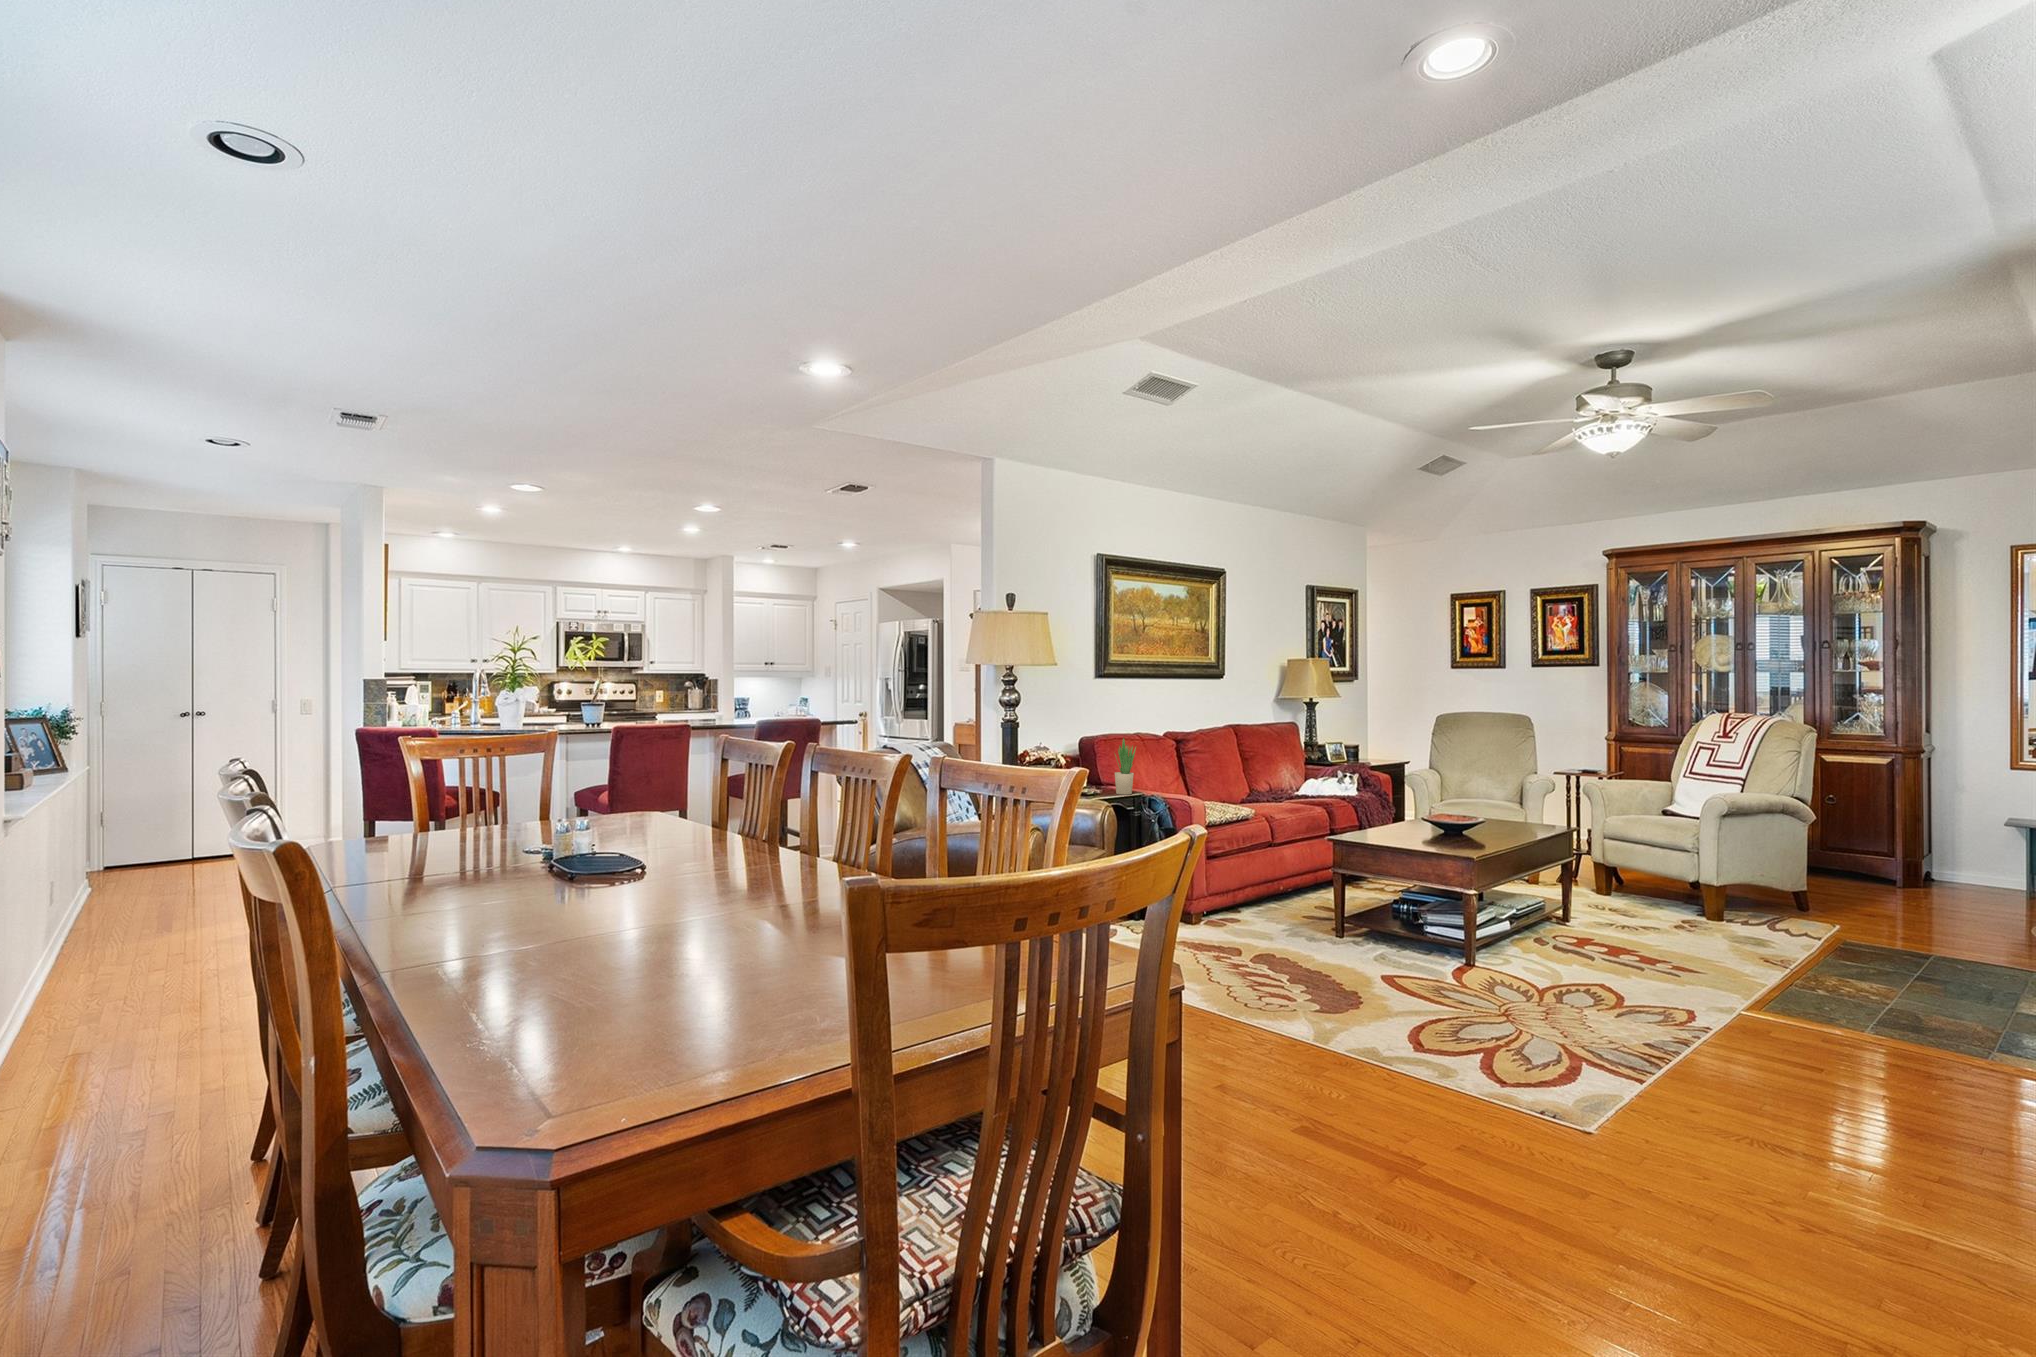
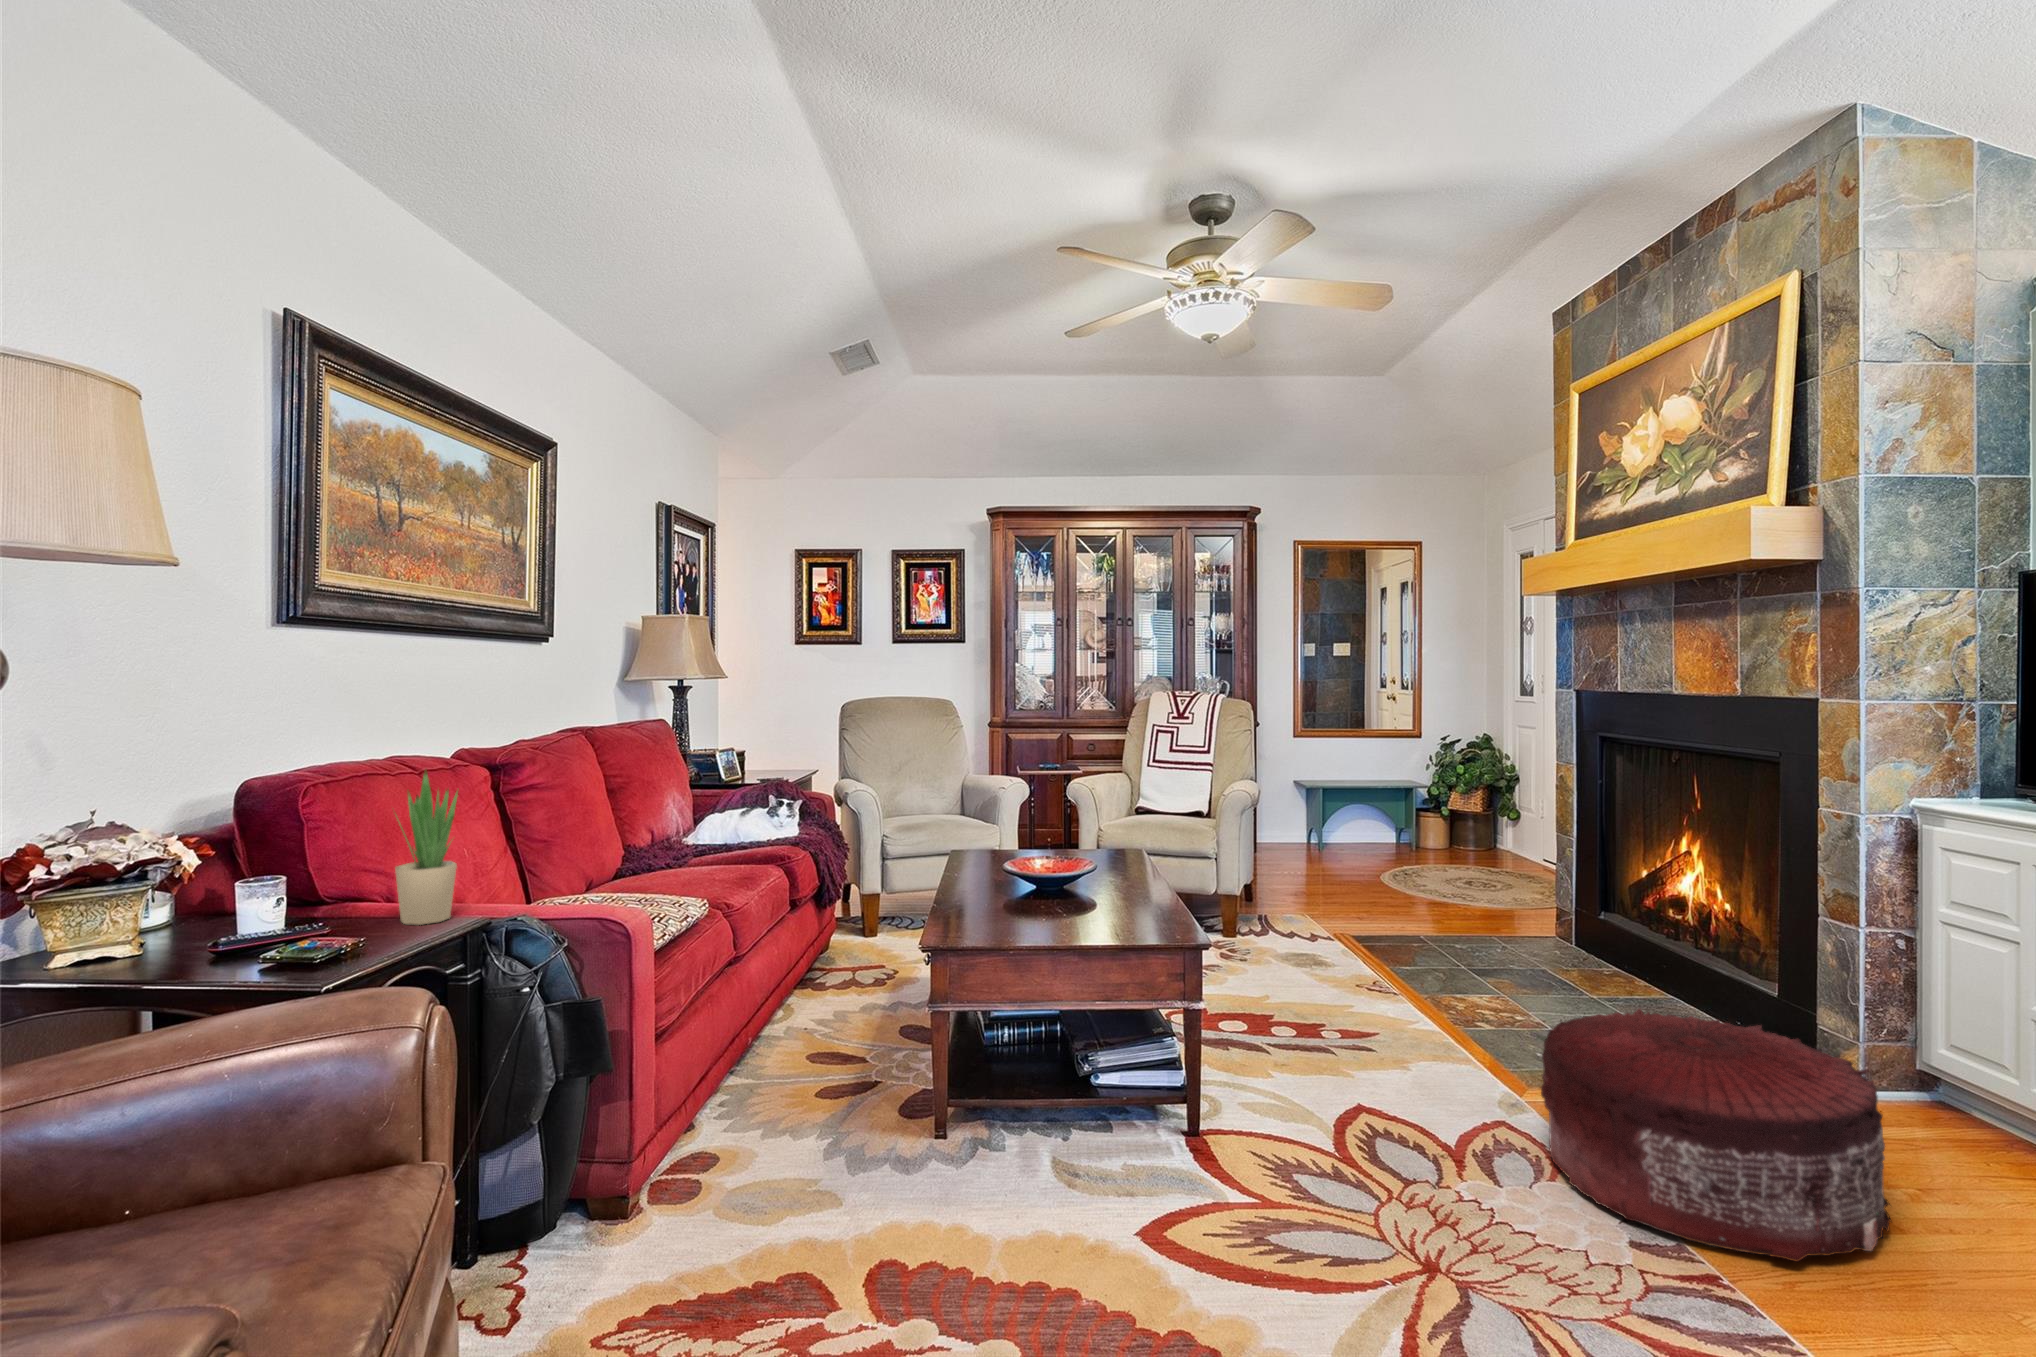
pouf: none [1657,942,1888,1091] -> present [1541,1009,1891,1261]

